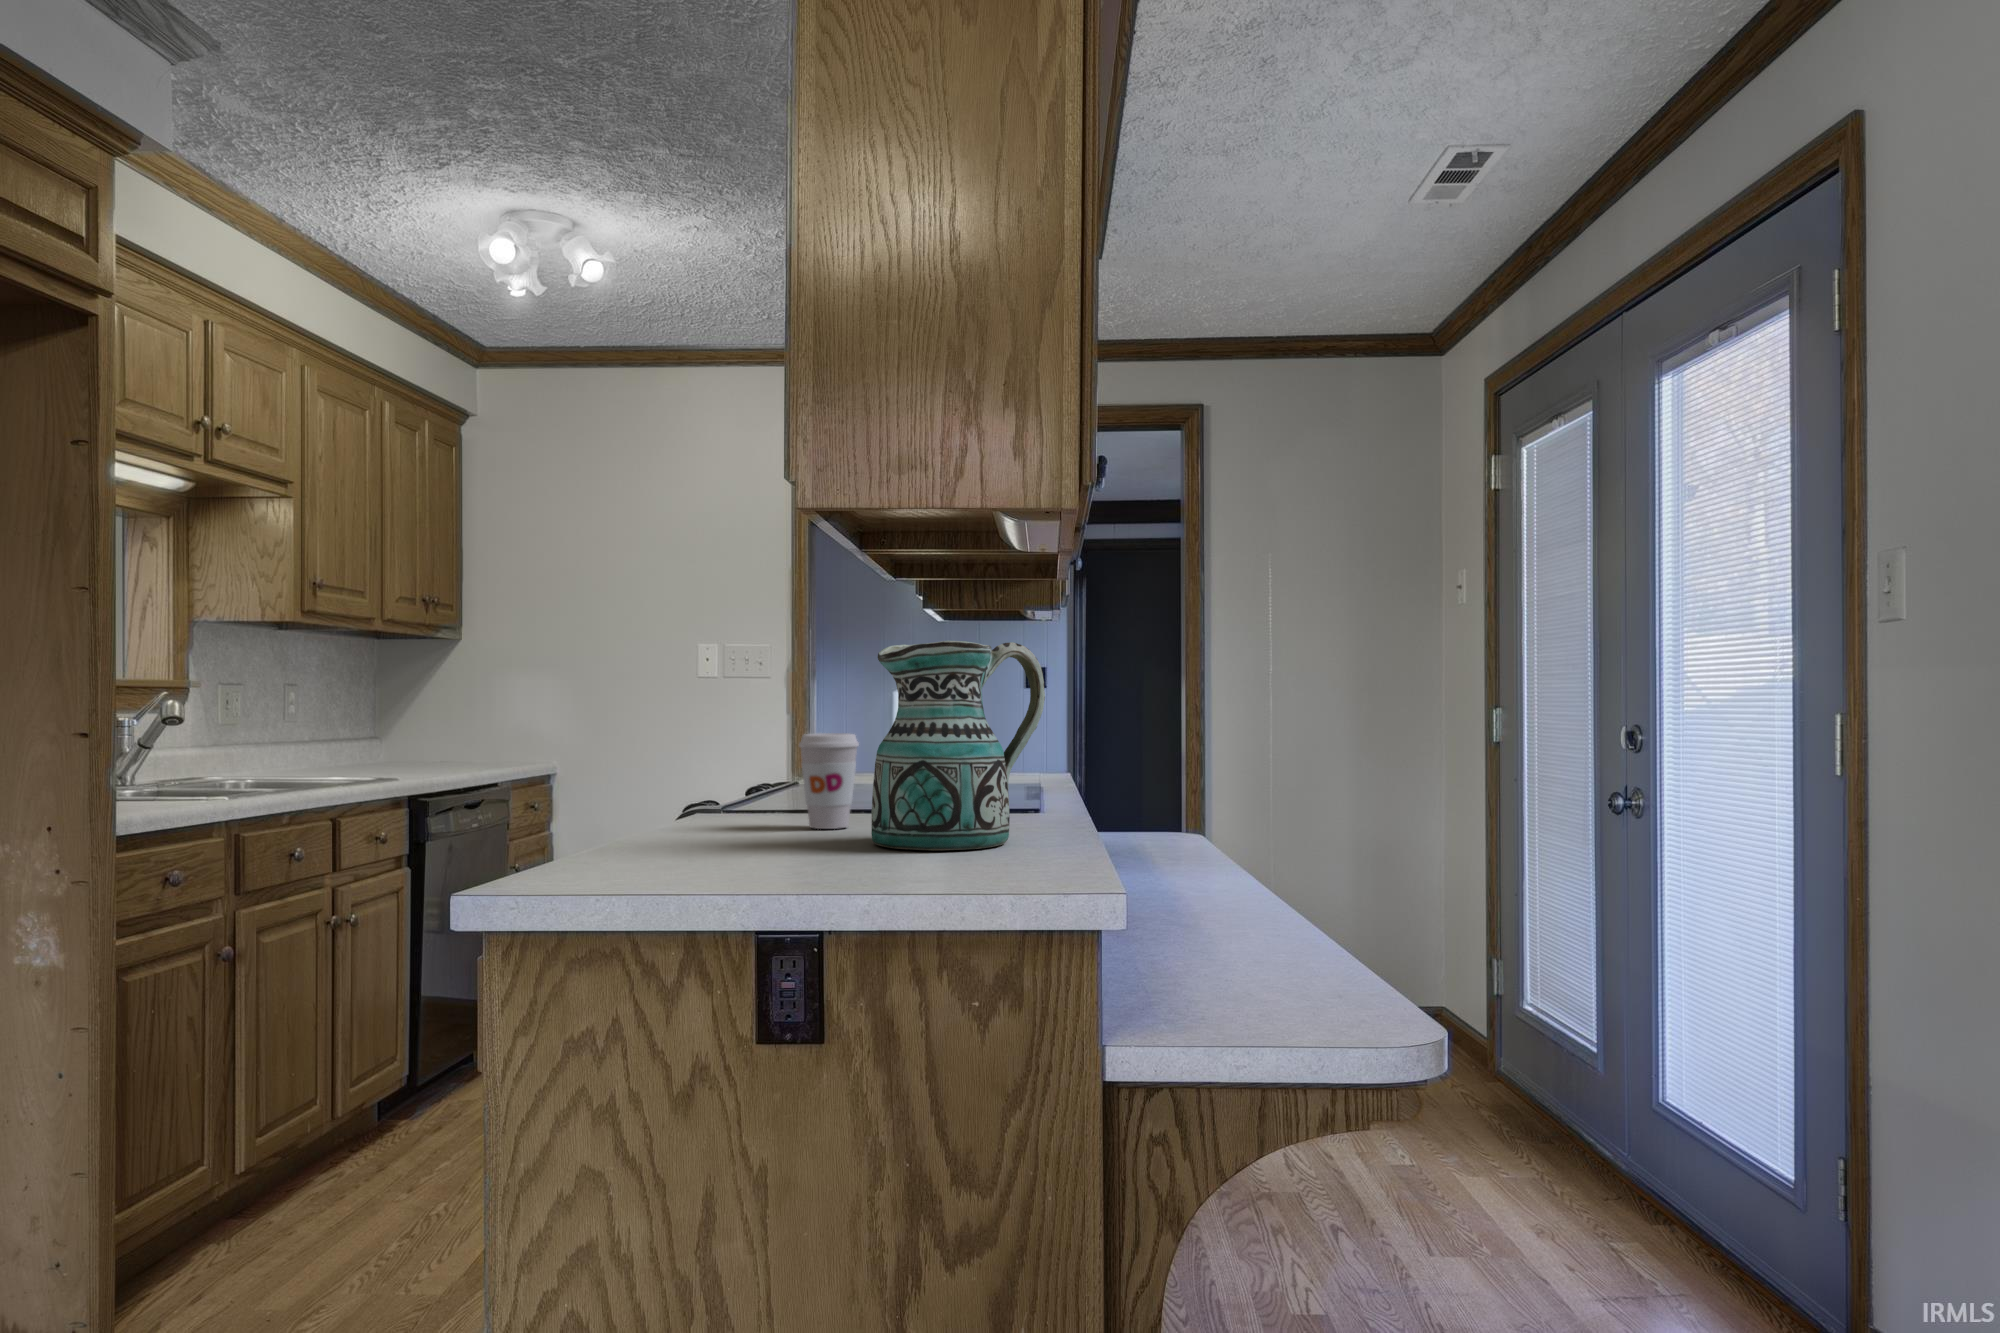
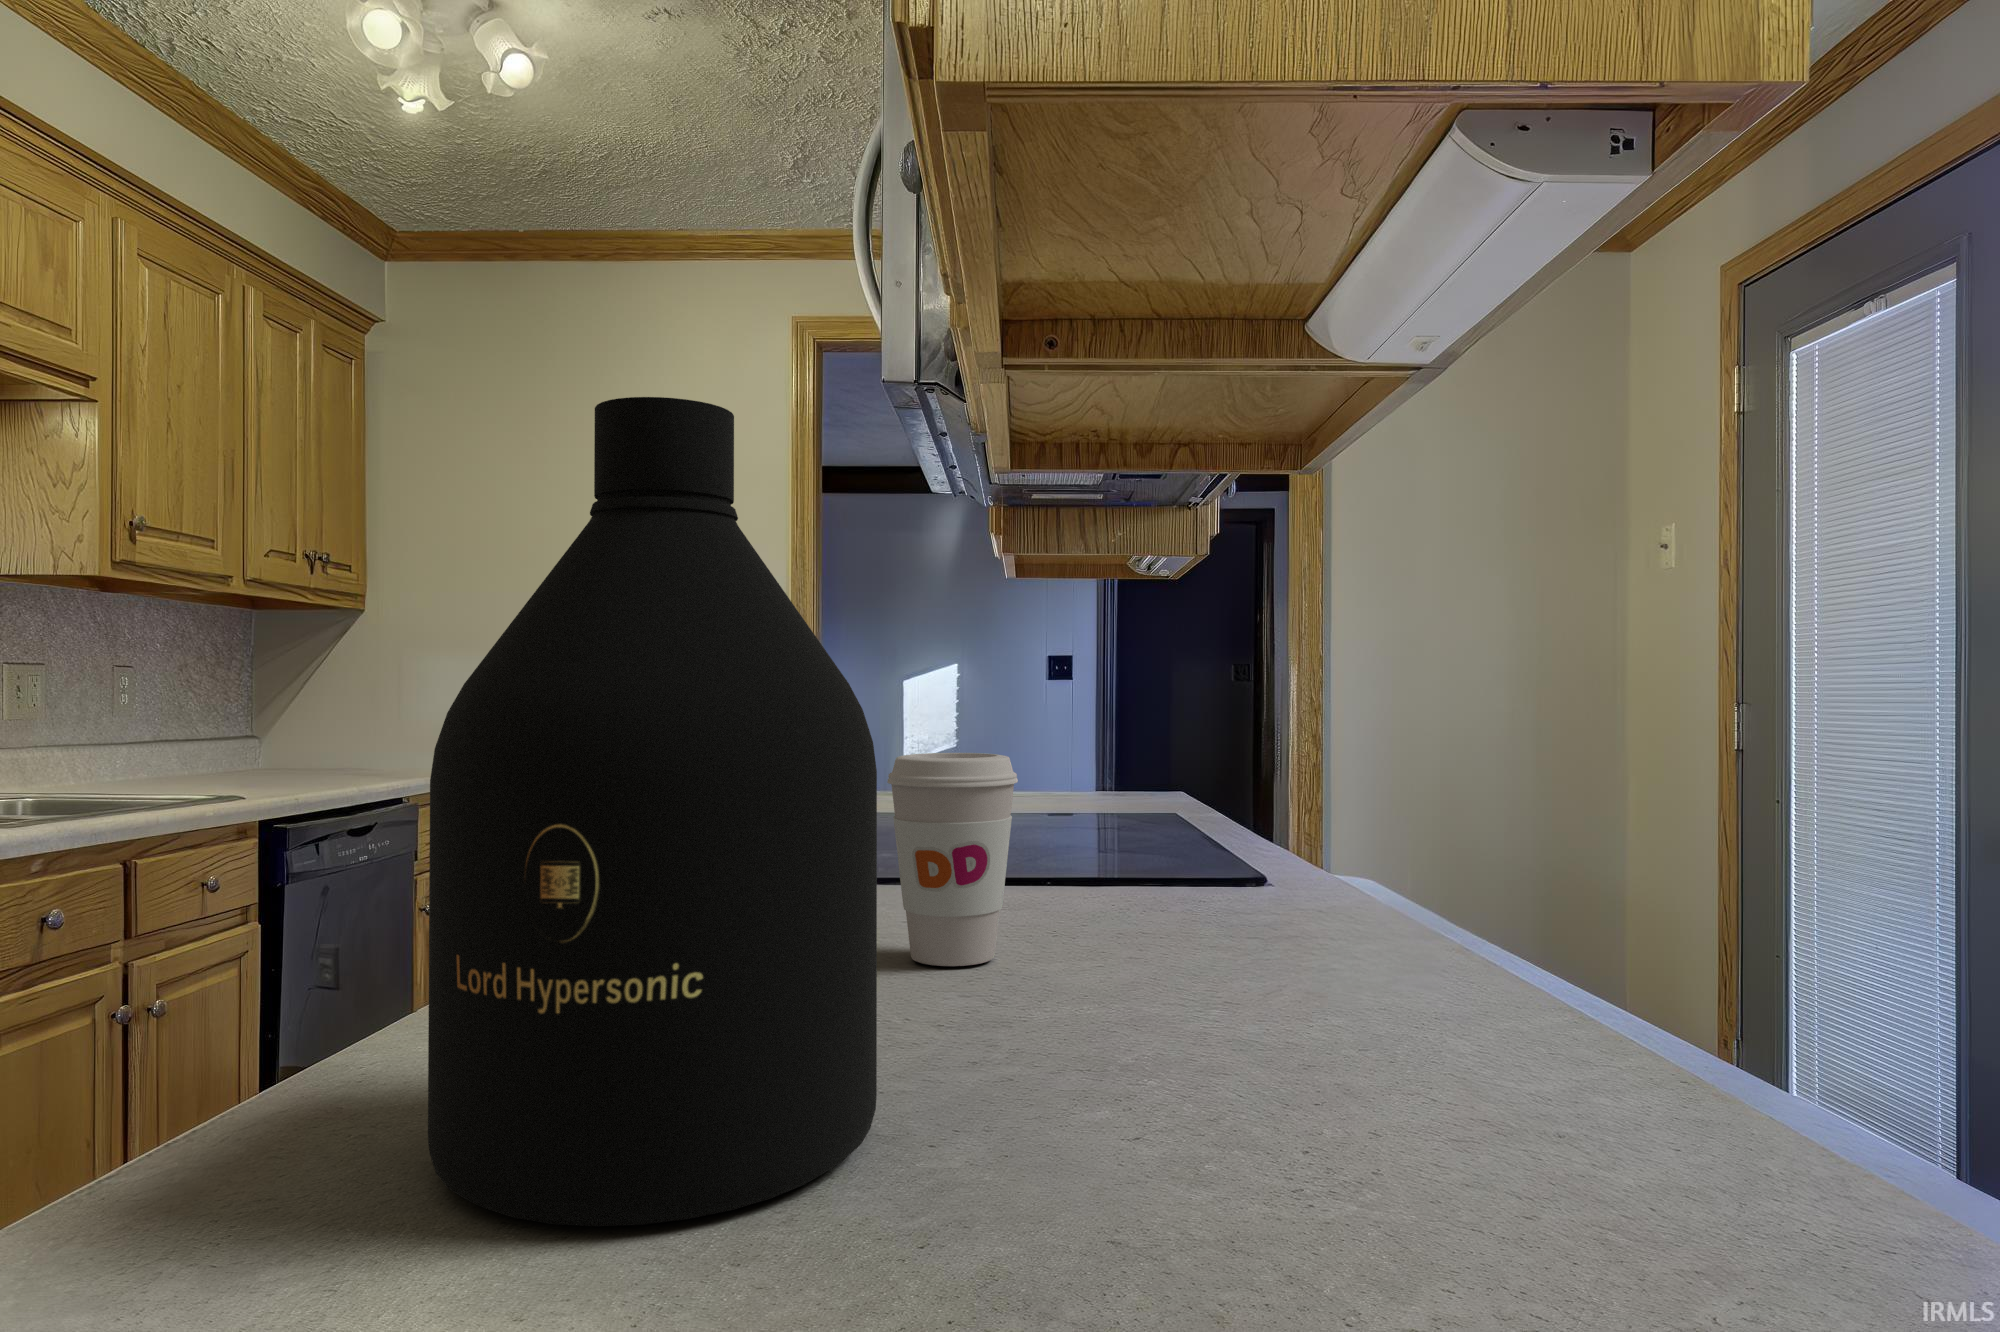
bottle: none [624,610,771,865] -> present [428,397,877,1226]
ceramic pitcher: present [871,641,1045,850] -> none [1111,520,1499,1099]

